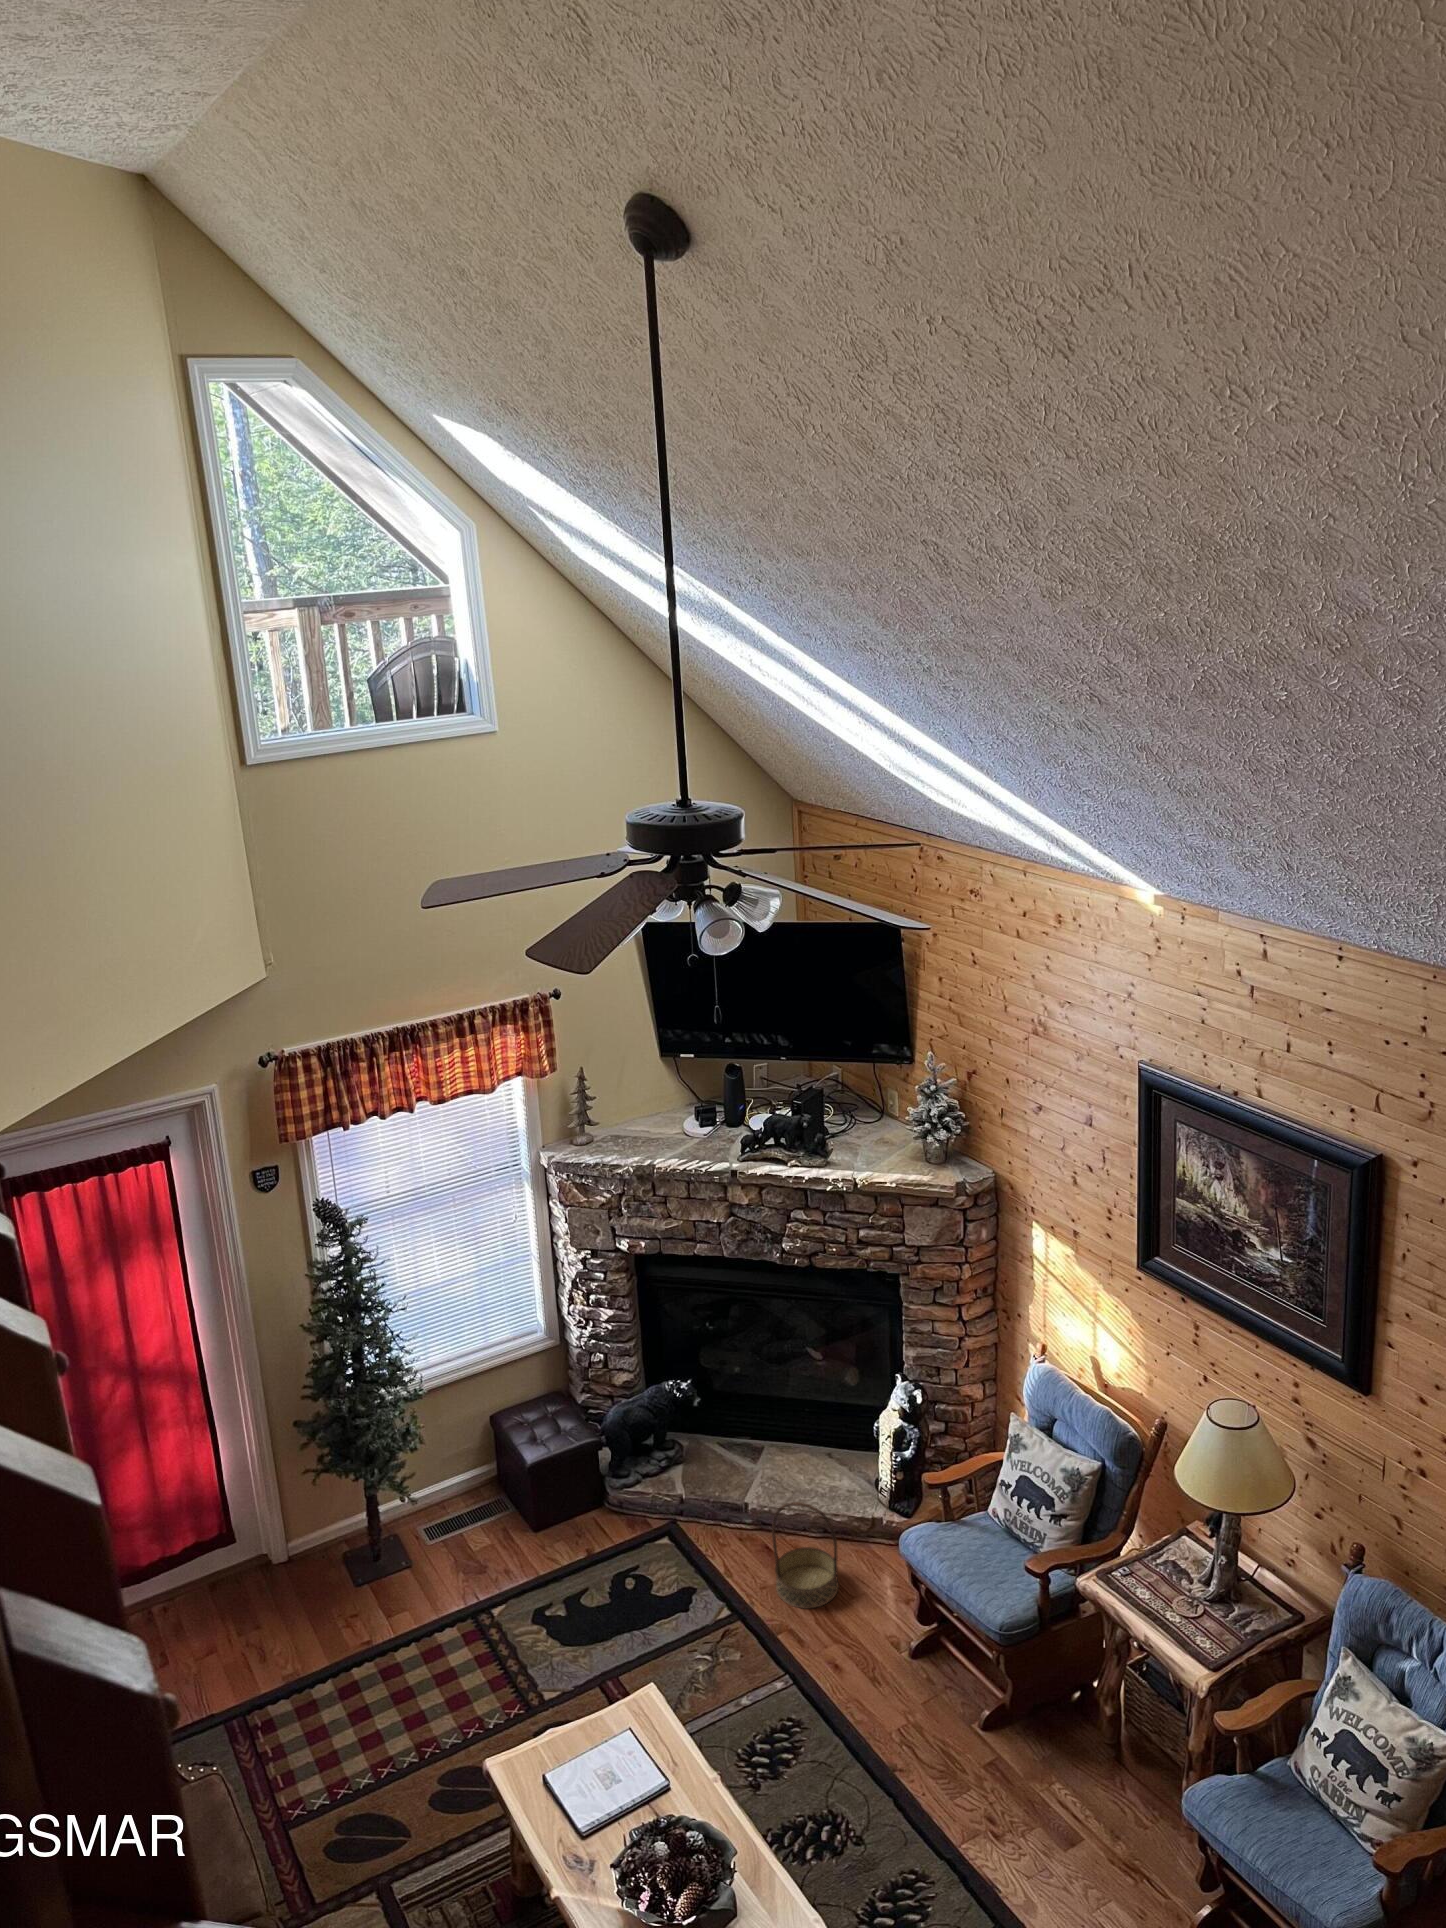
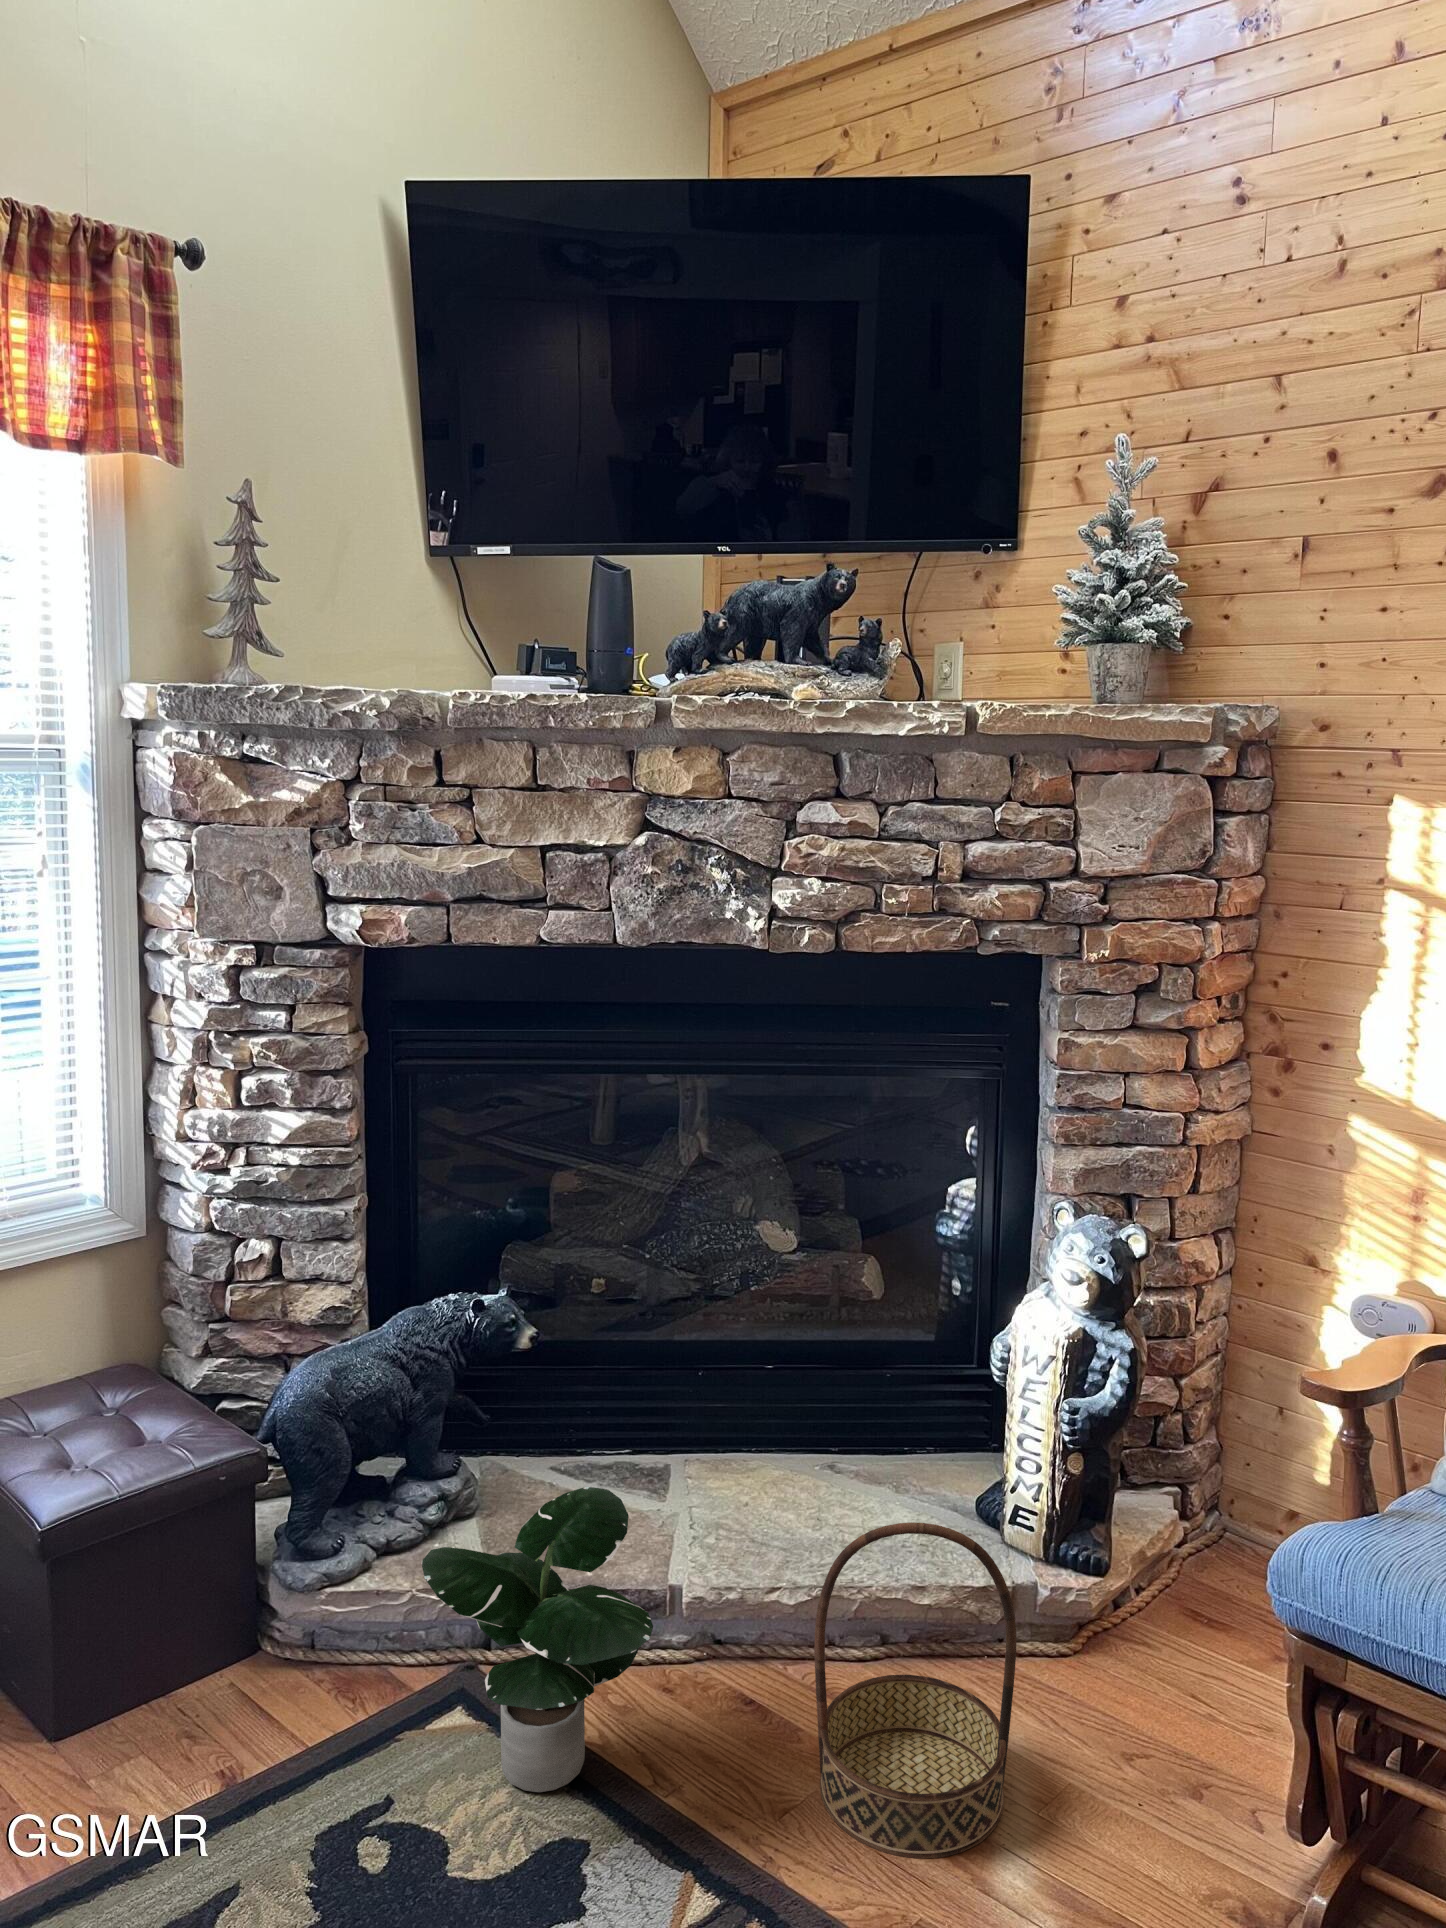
potted plant: none [645,1471,719,1570] -> present [421,1487,653,1792]

